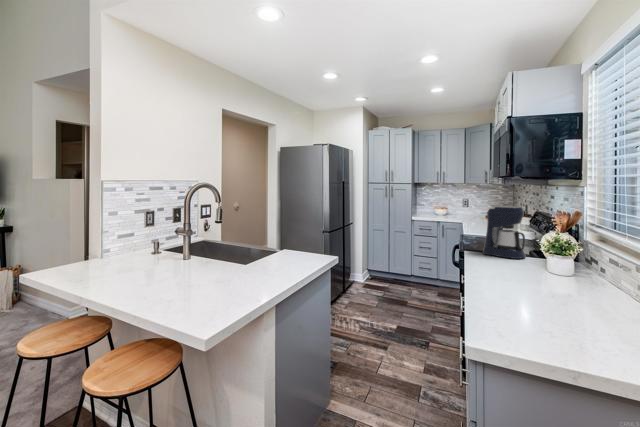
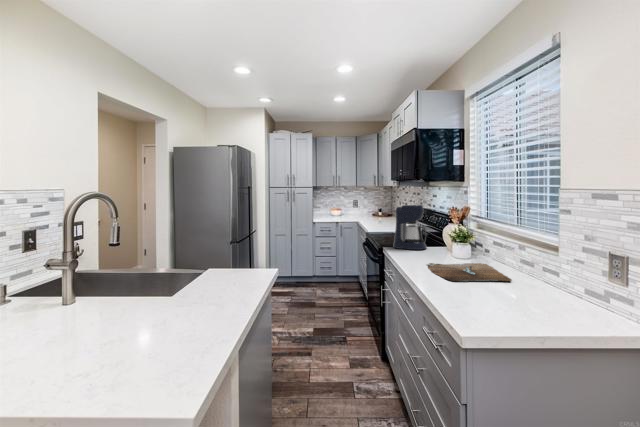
cutting board: none [503,274,611,307] -> present [426,263,511,281]

